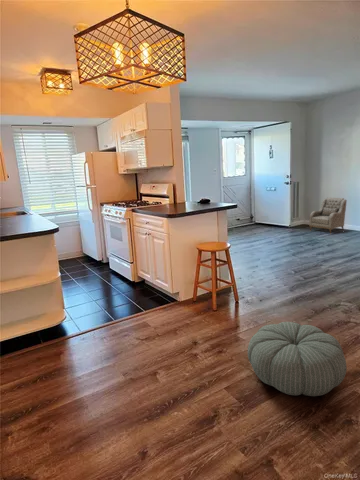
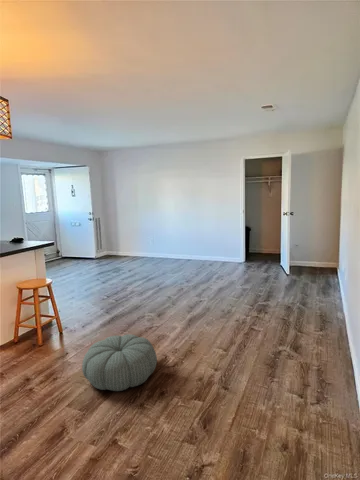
armchair: present [309,198,347,233] -> none [113,221,141,261]

